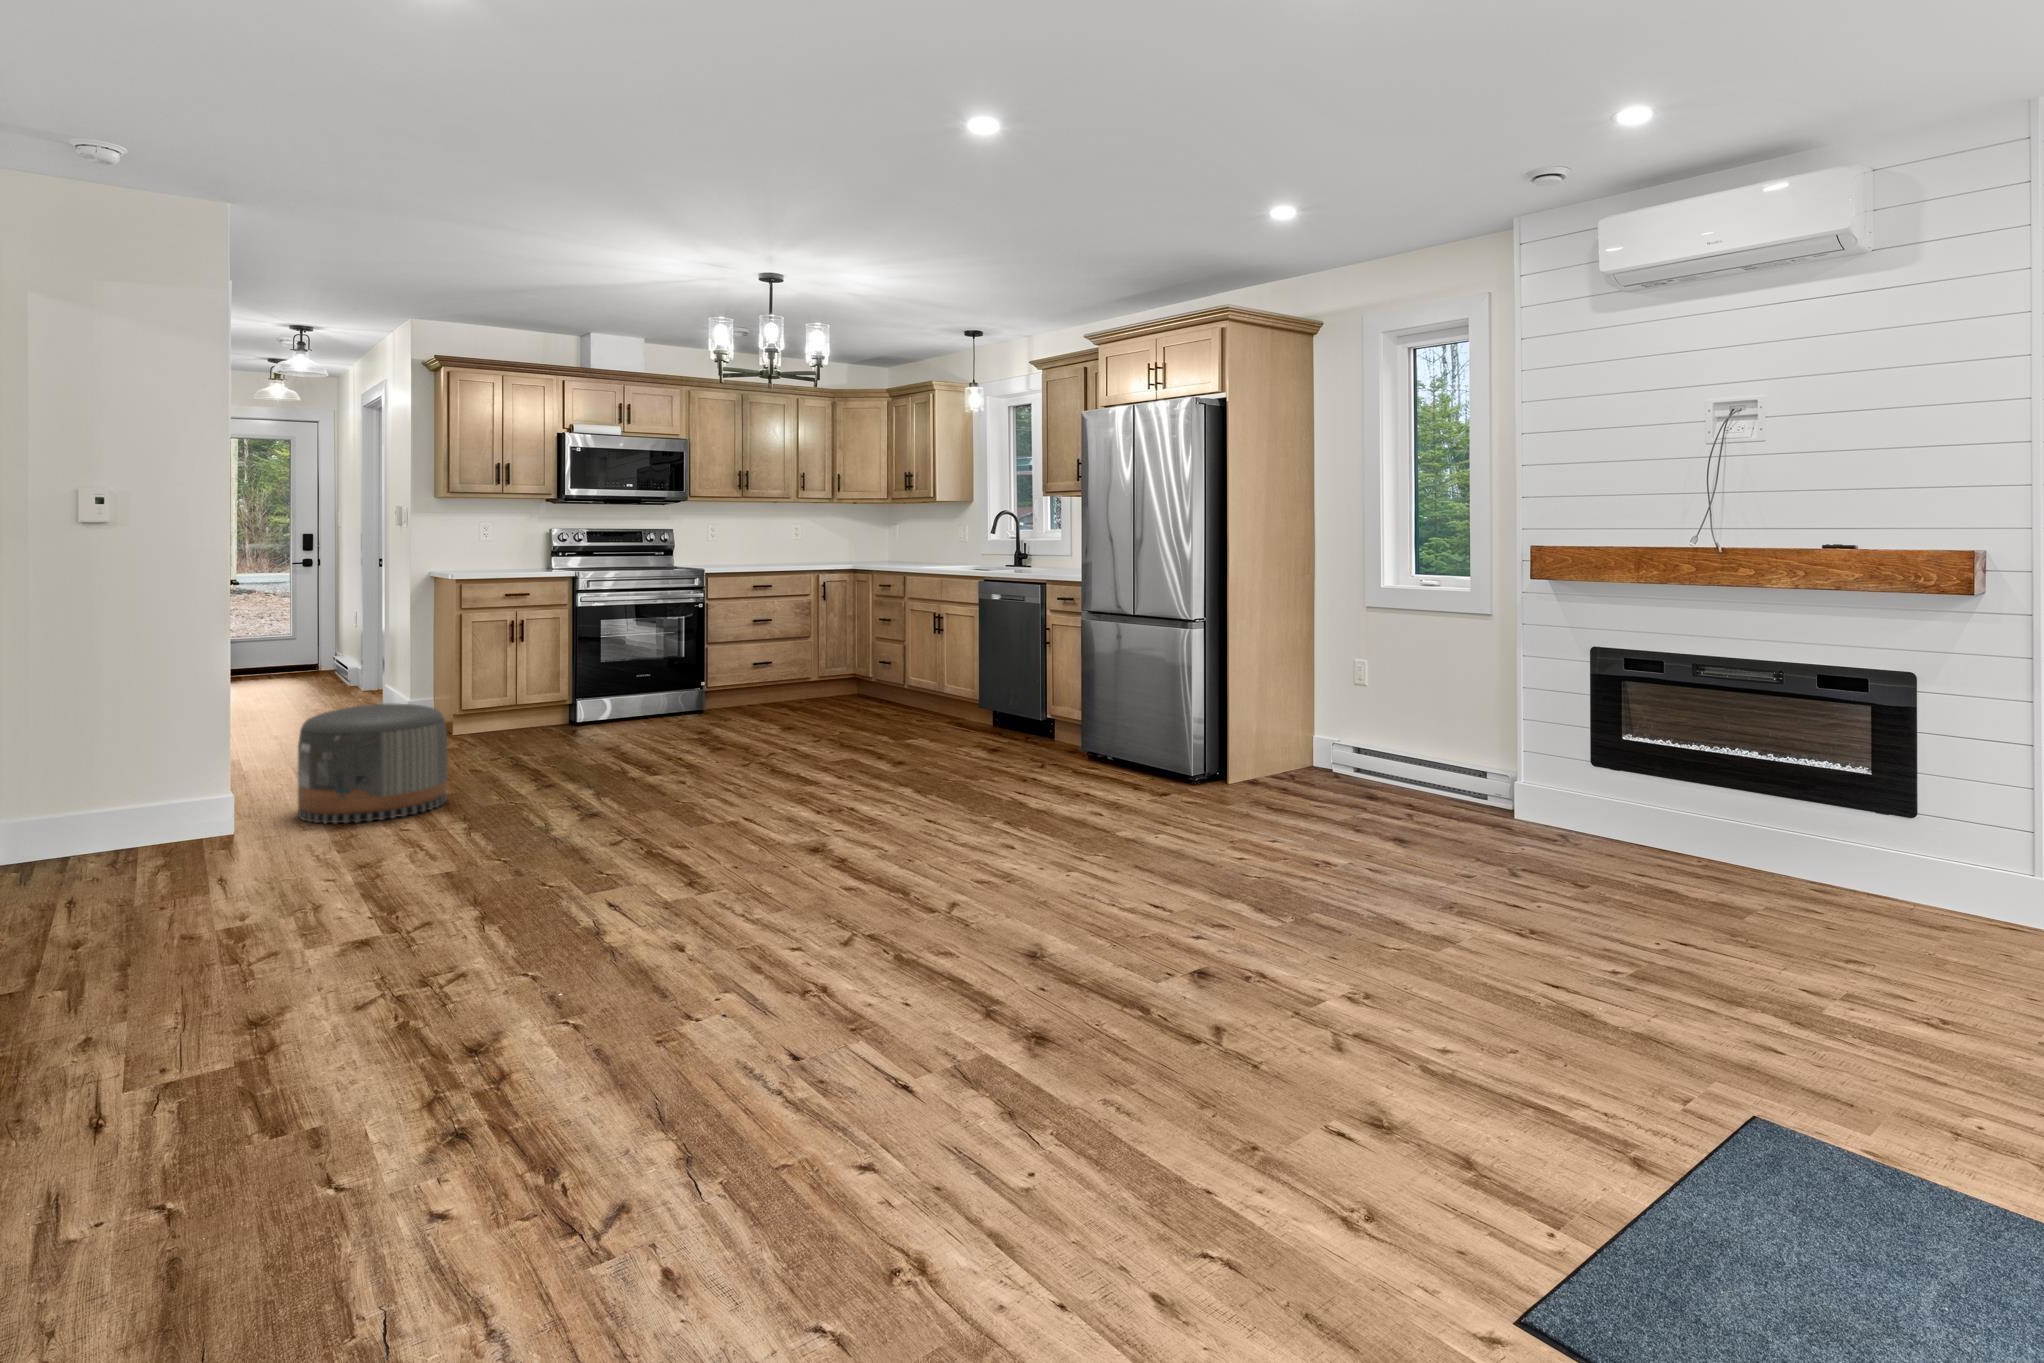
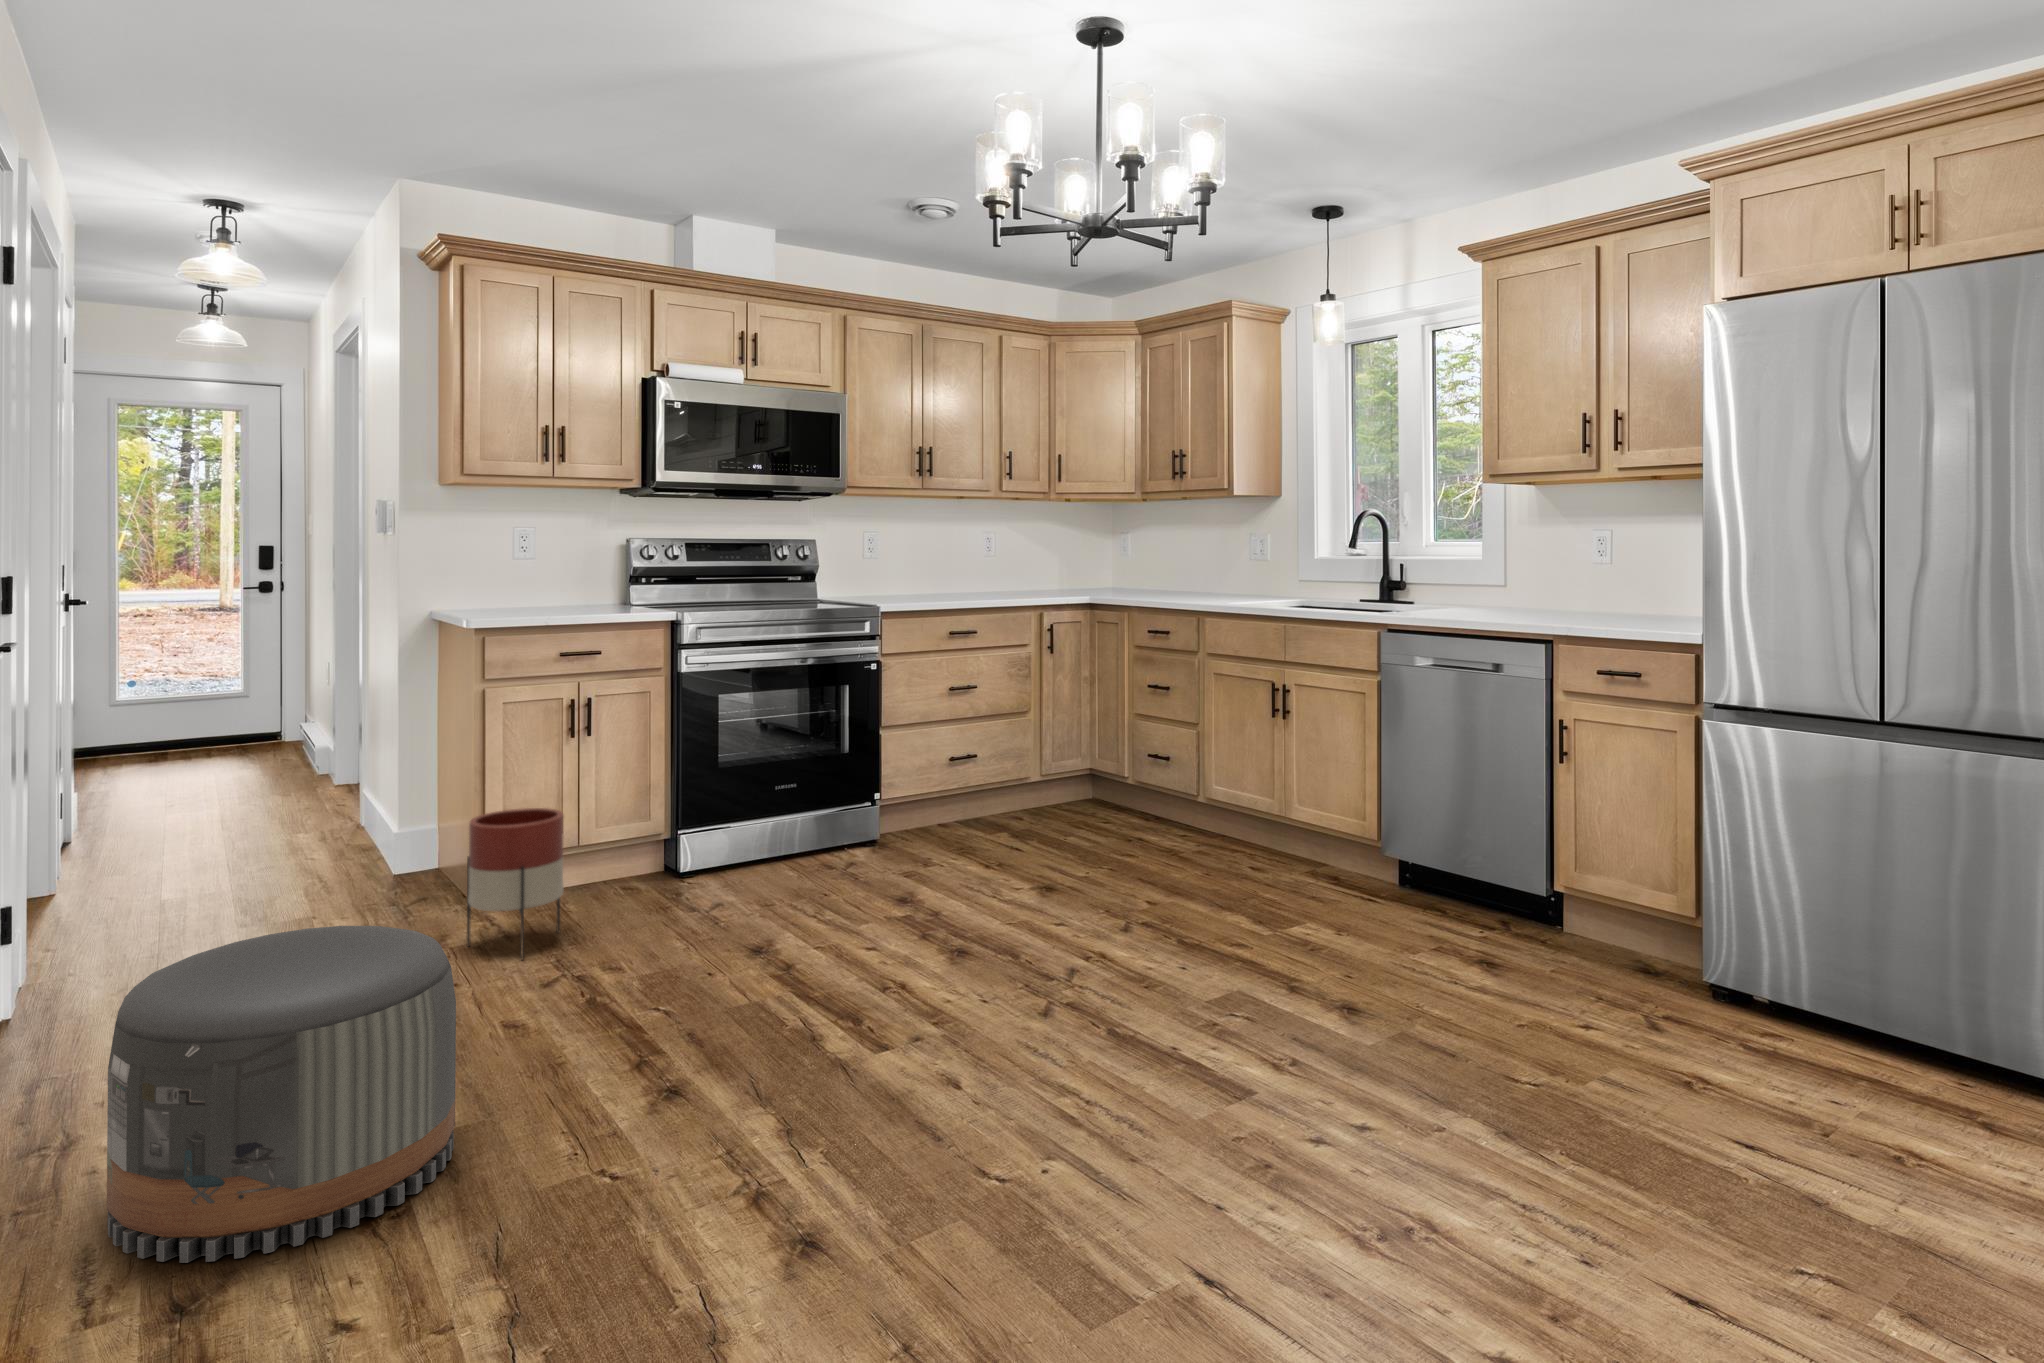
planter: none [452,676,505,753] -> present [467,808,564,959]

